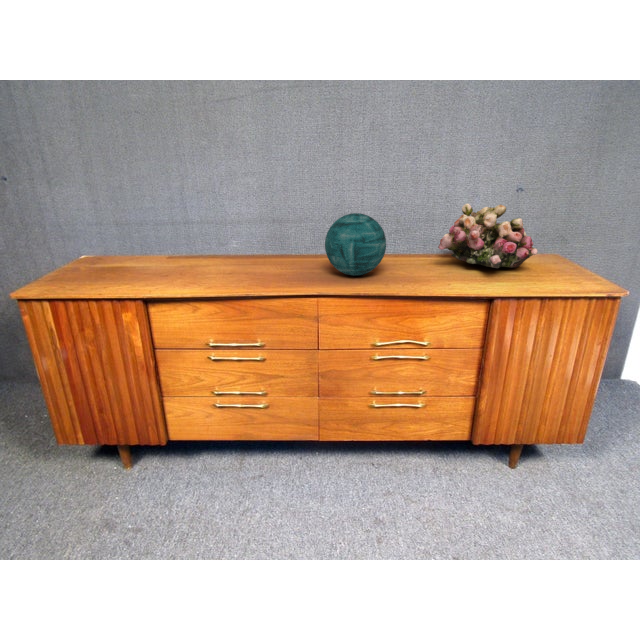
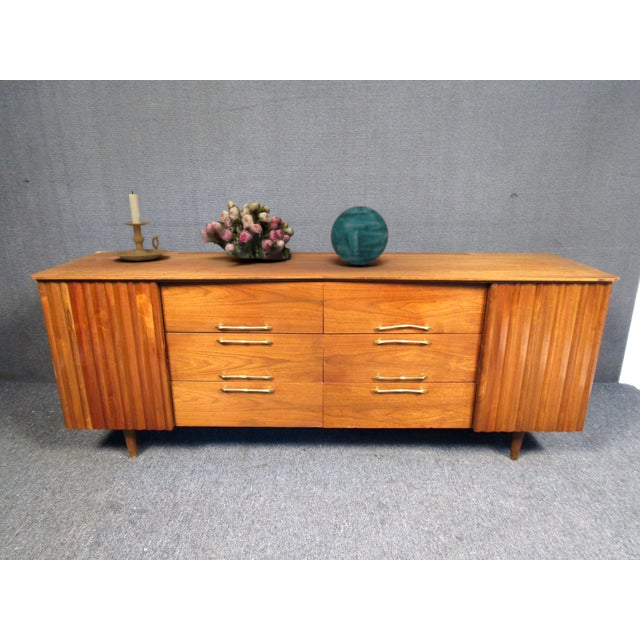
candle holder: none [95,196,155,270] -> present [111,191,168,261]
flower arrangement: present [438,204,538,268] -> present [200,201,294,260]

